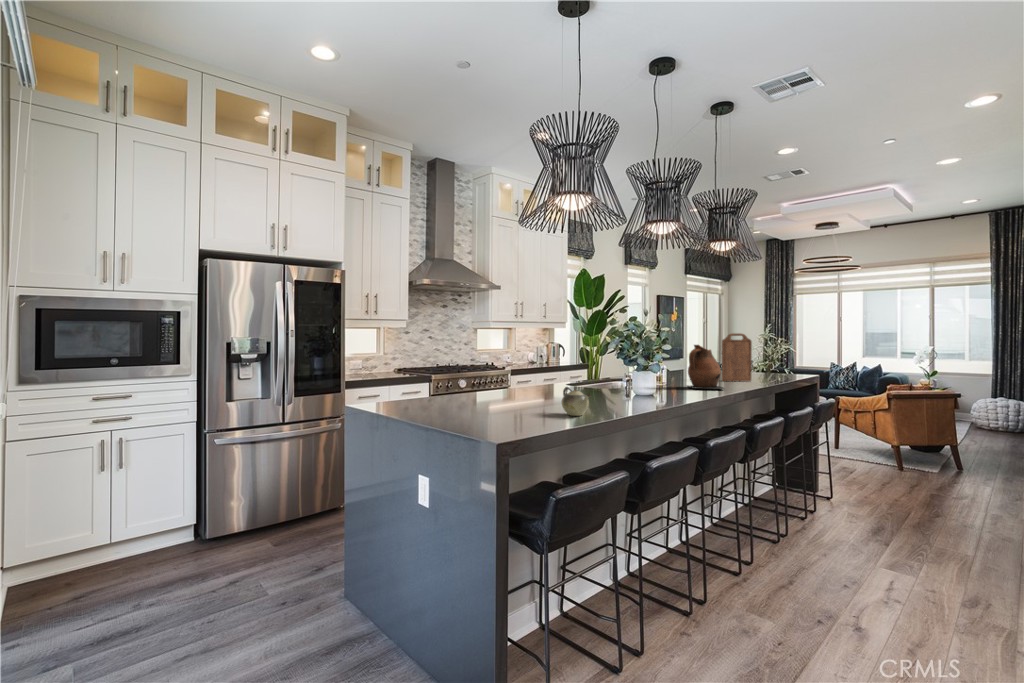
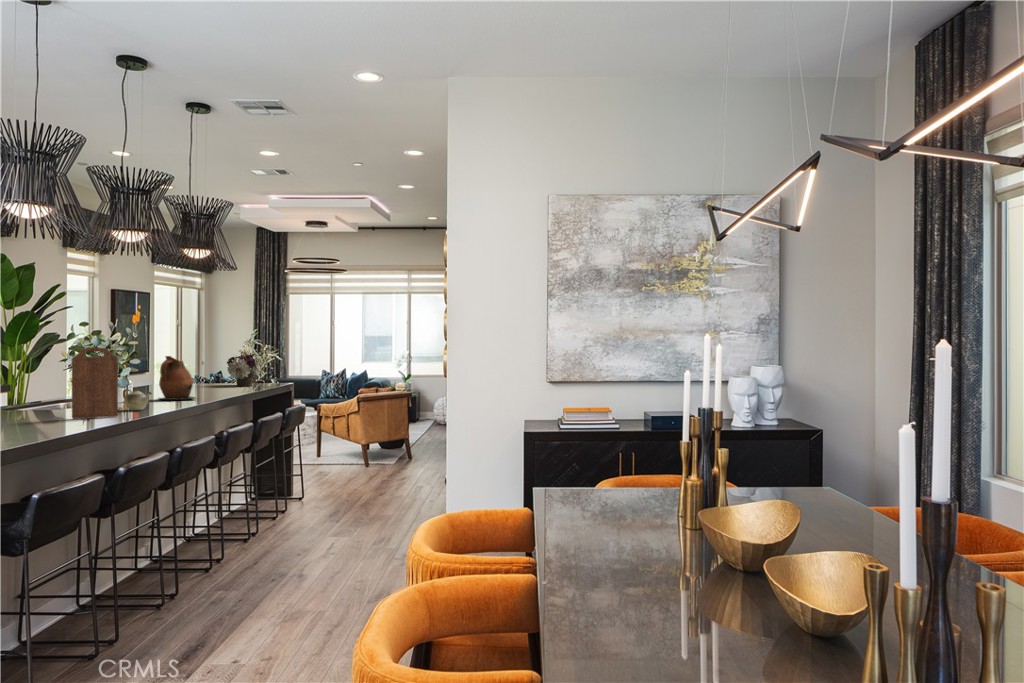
cutting board: present [722,333,752,381] -> present [72,348,118,419]
flower arrangement: none [751,339,788,376] -> present [227,348,262,386]
teapot: present [562,386,591,416] -> present [123,388,152,410]

